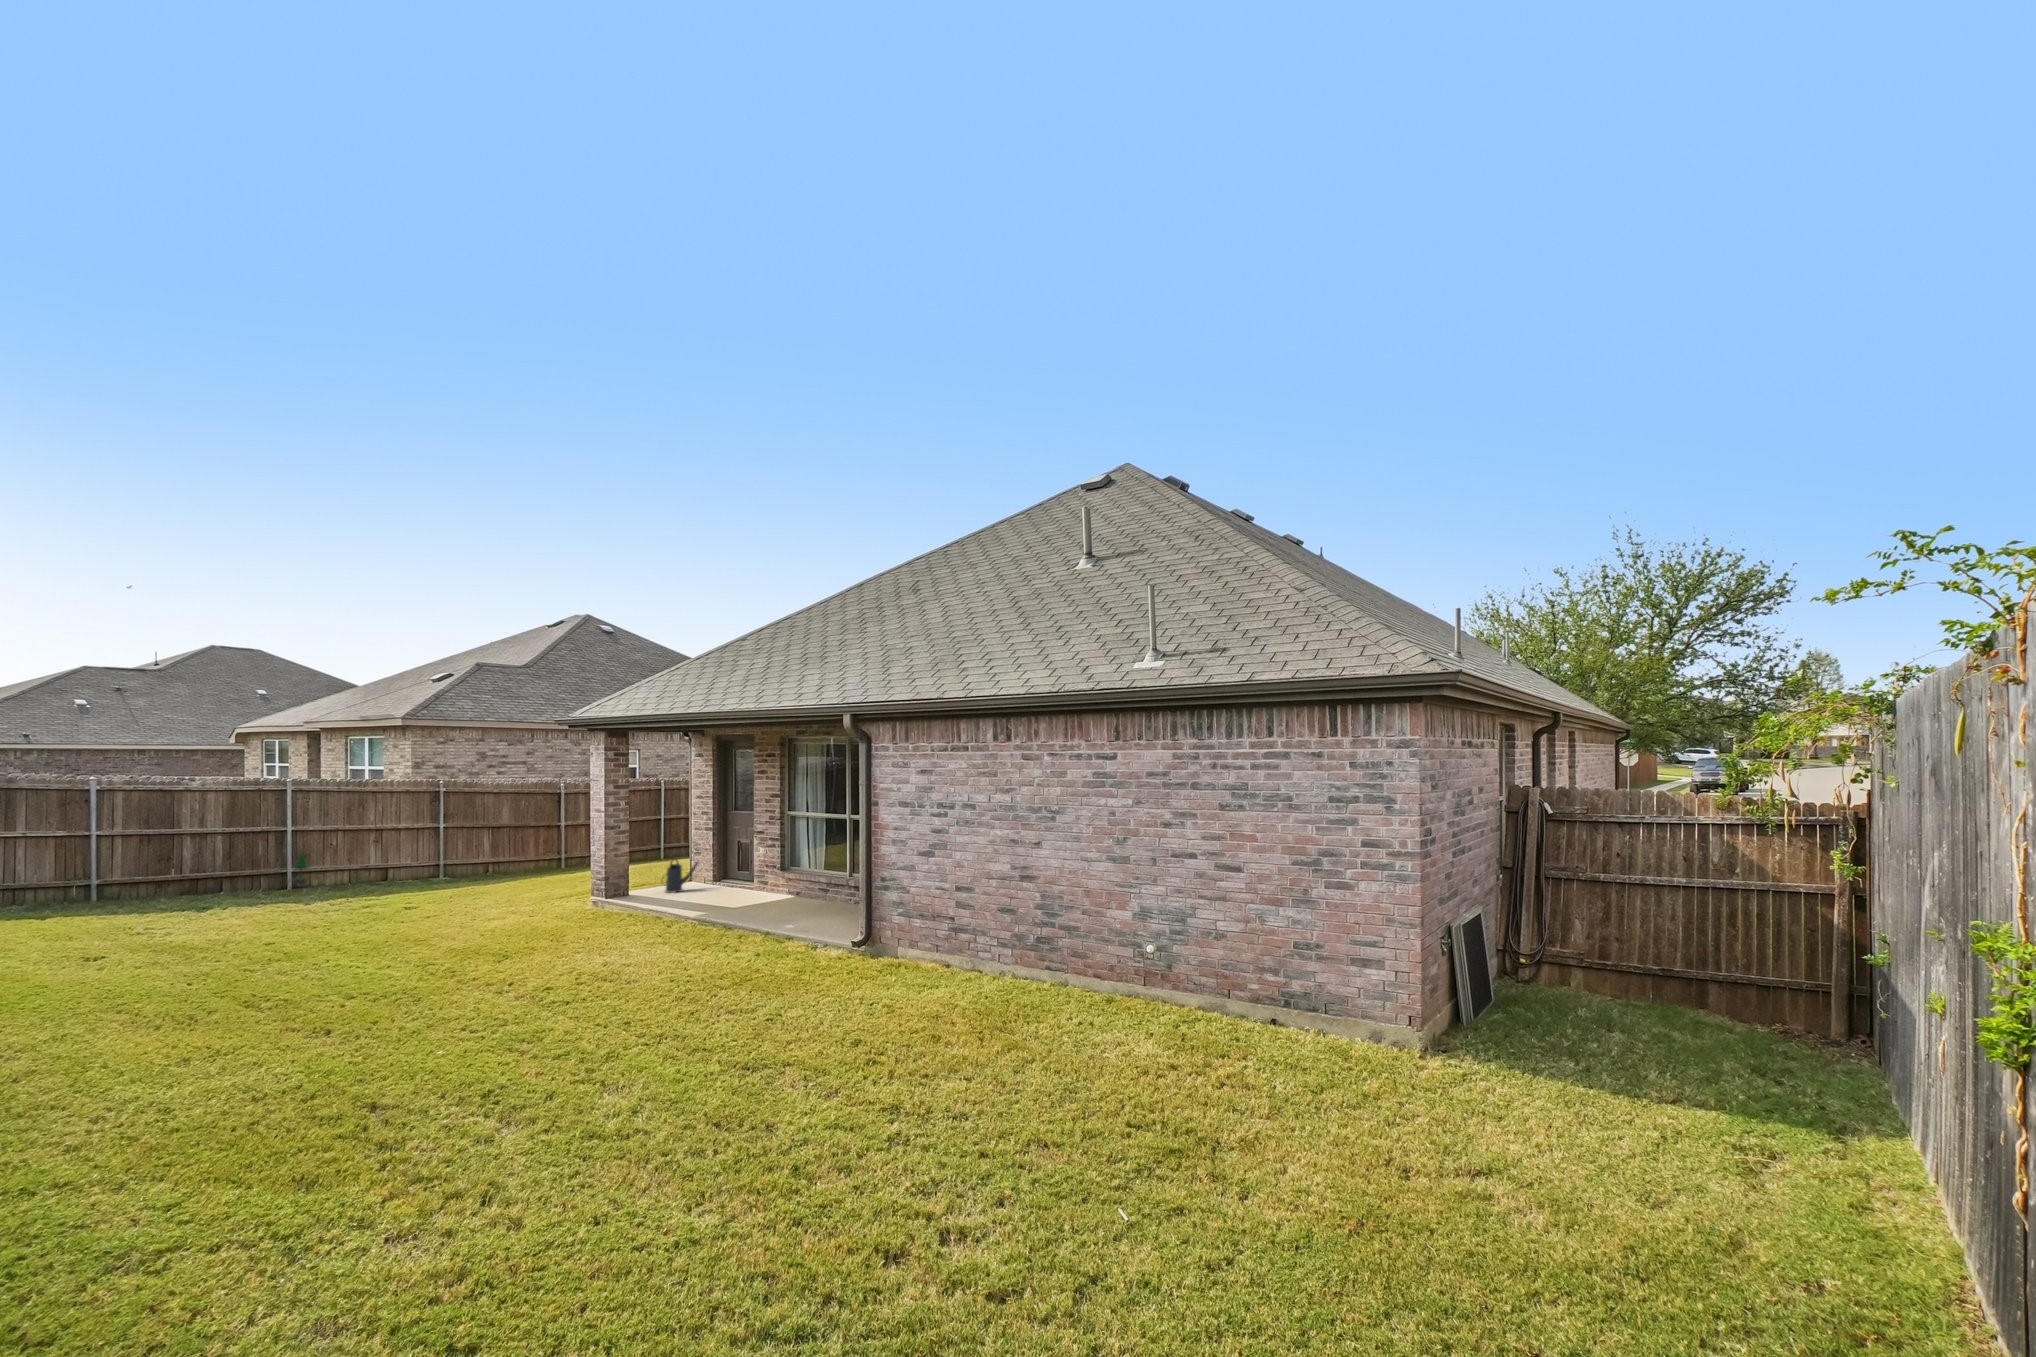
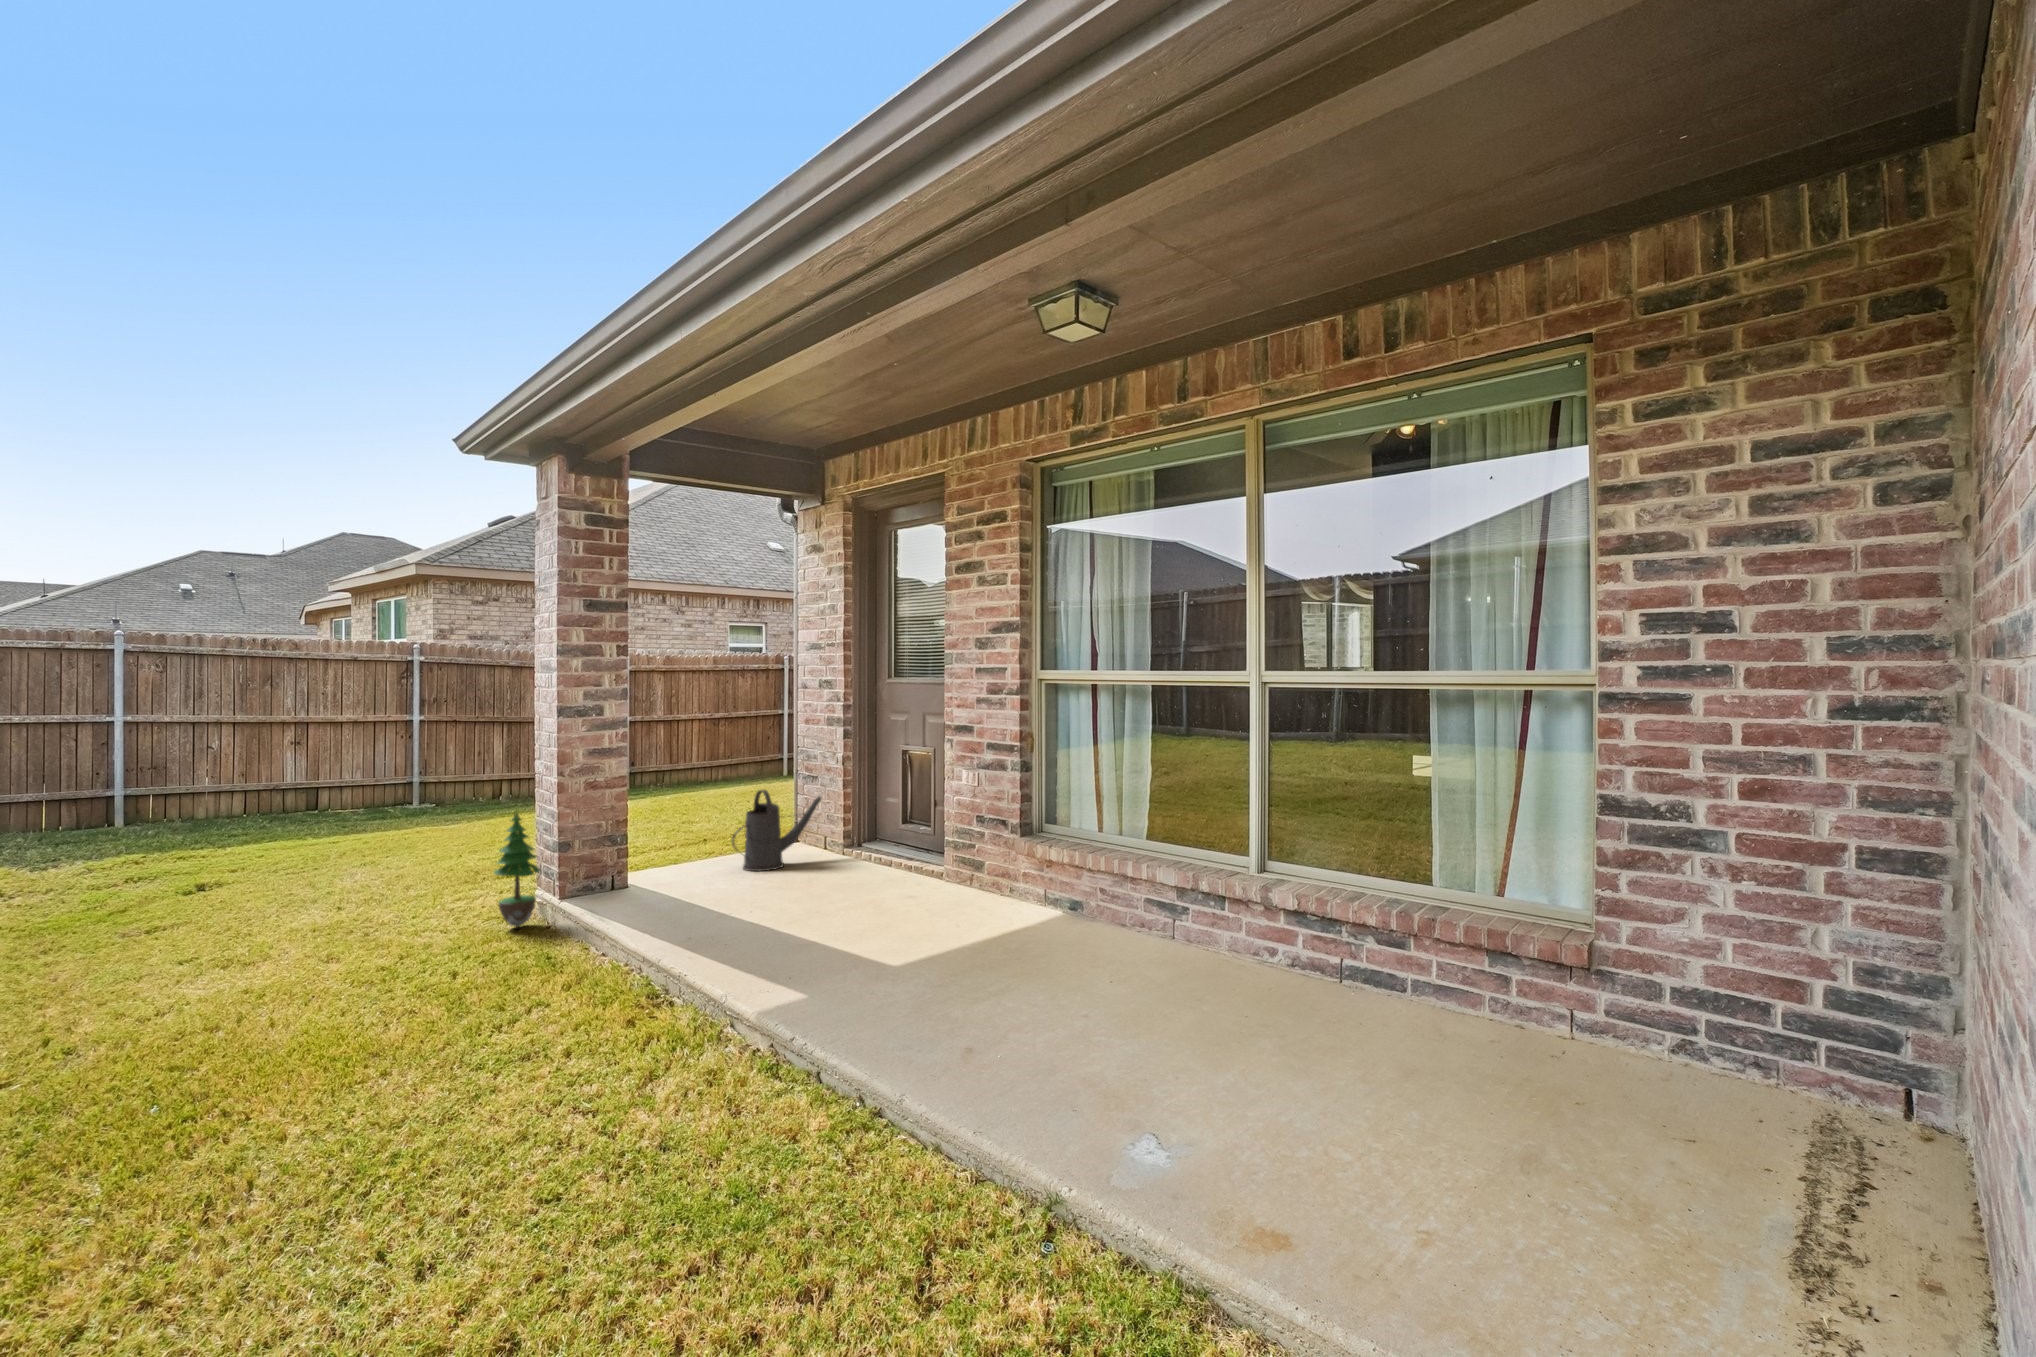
potted tree: present [294,851,307,887] -> present [494,813,540,927]

